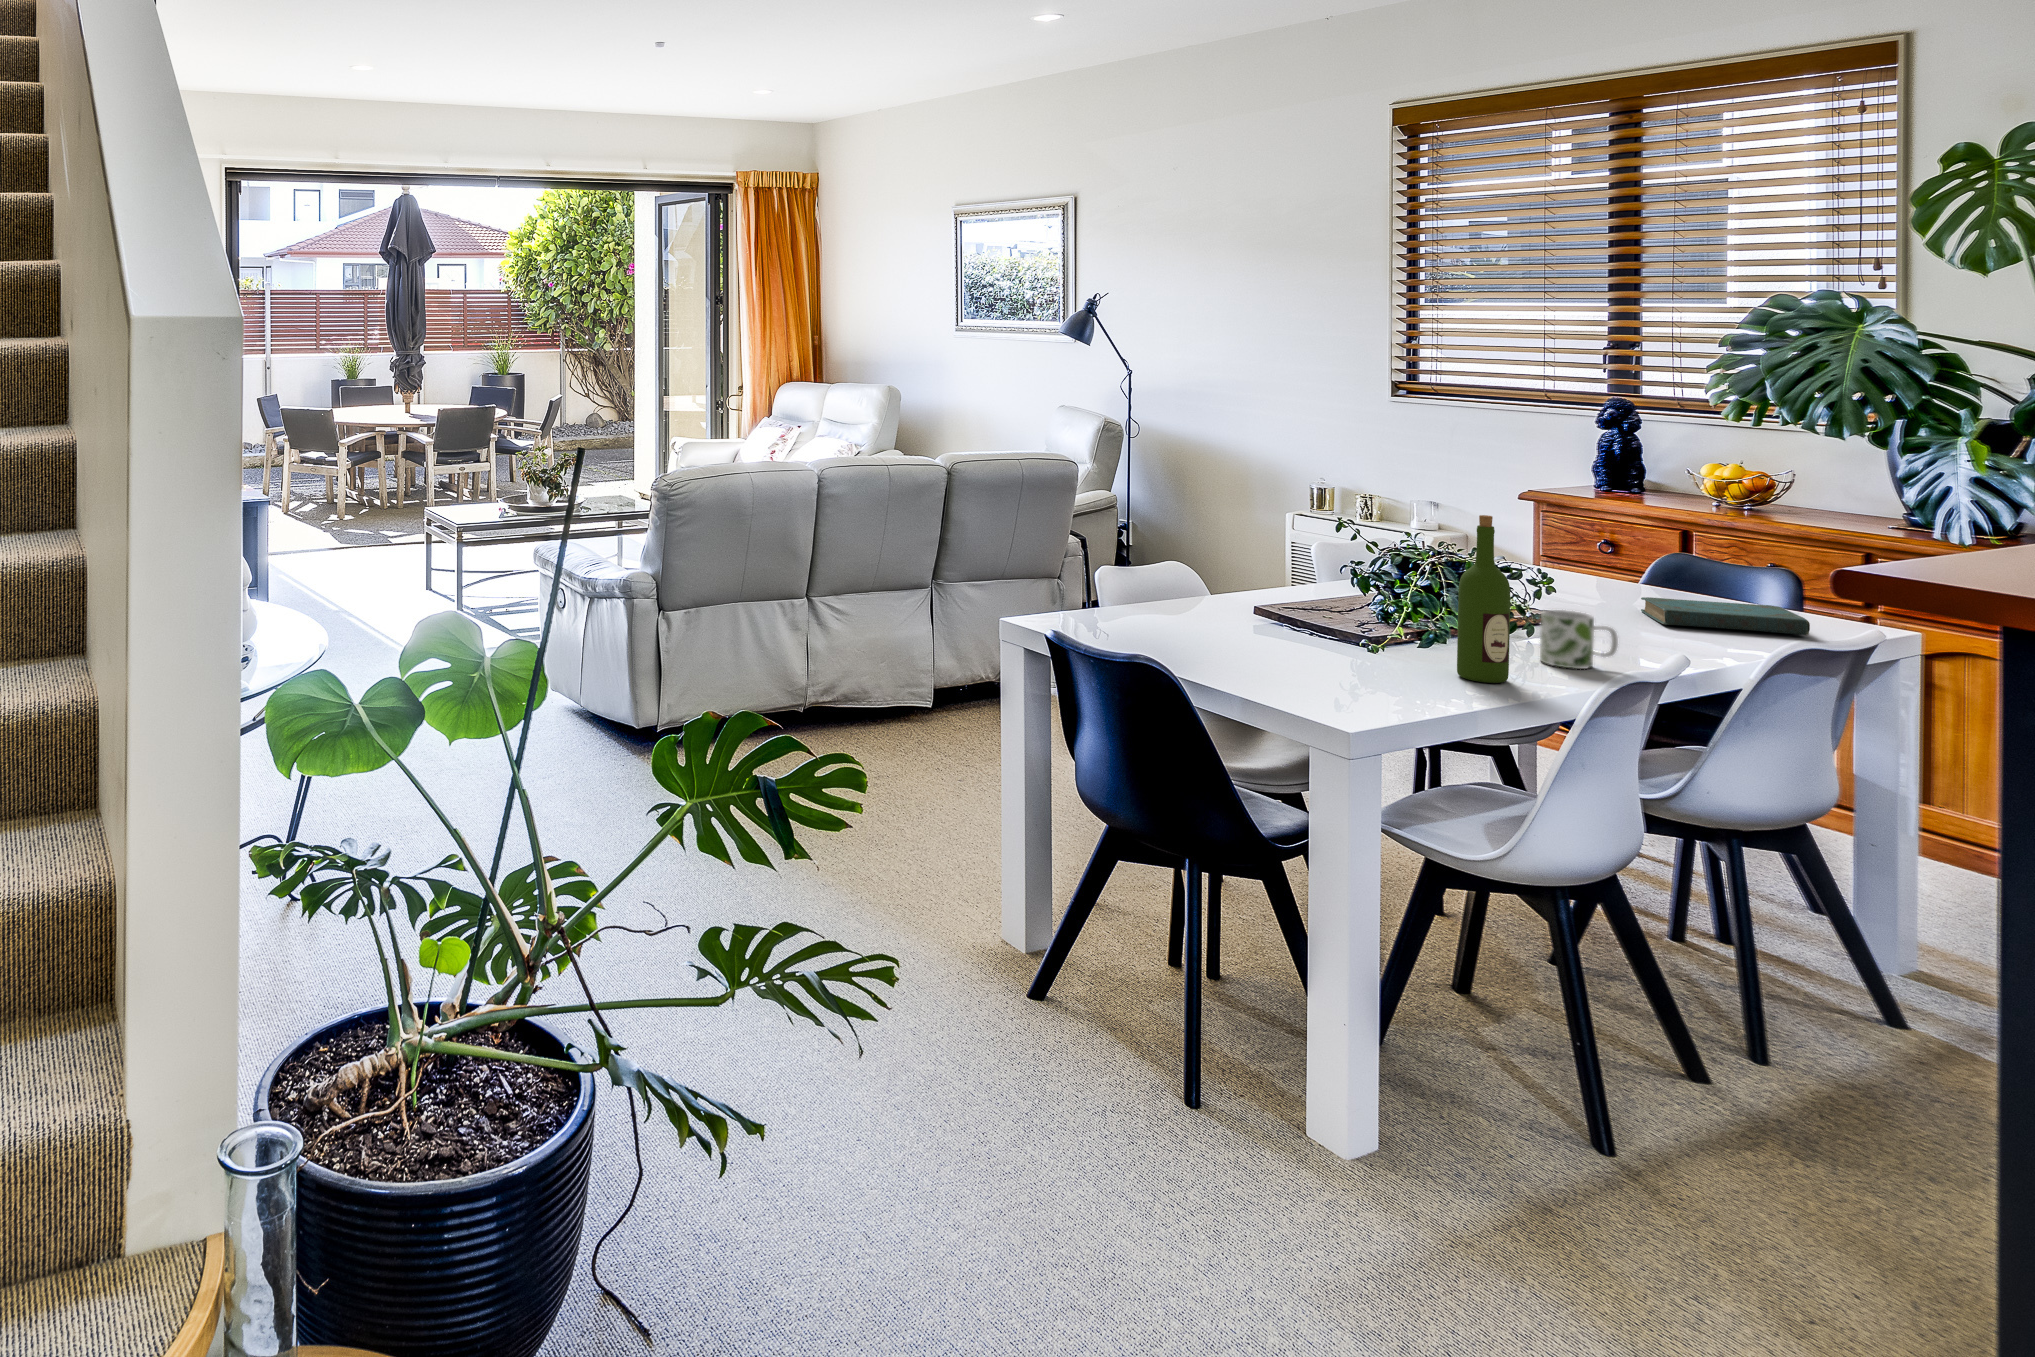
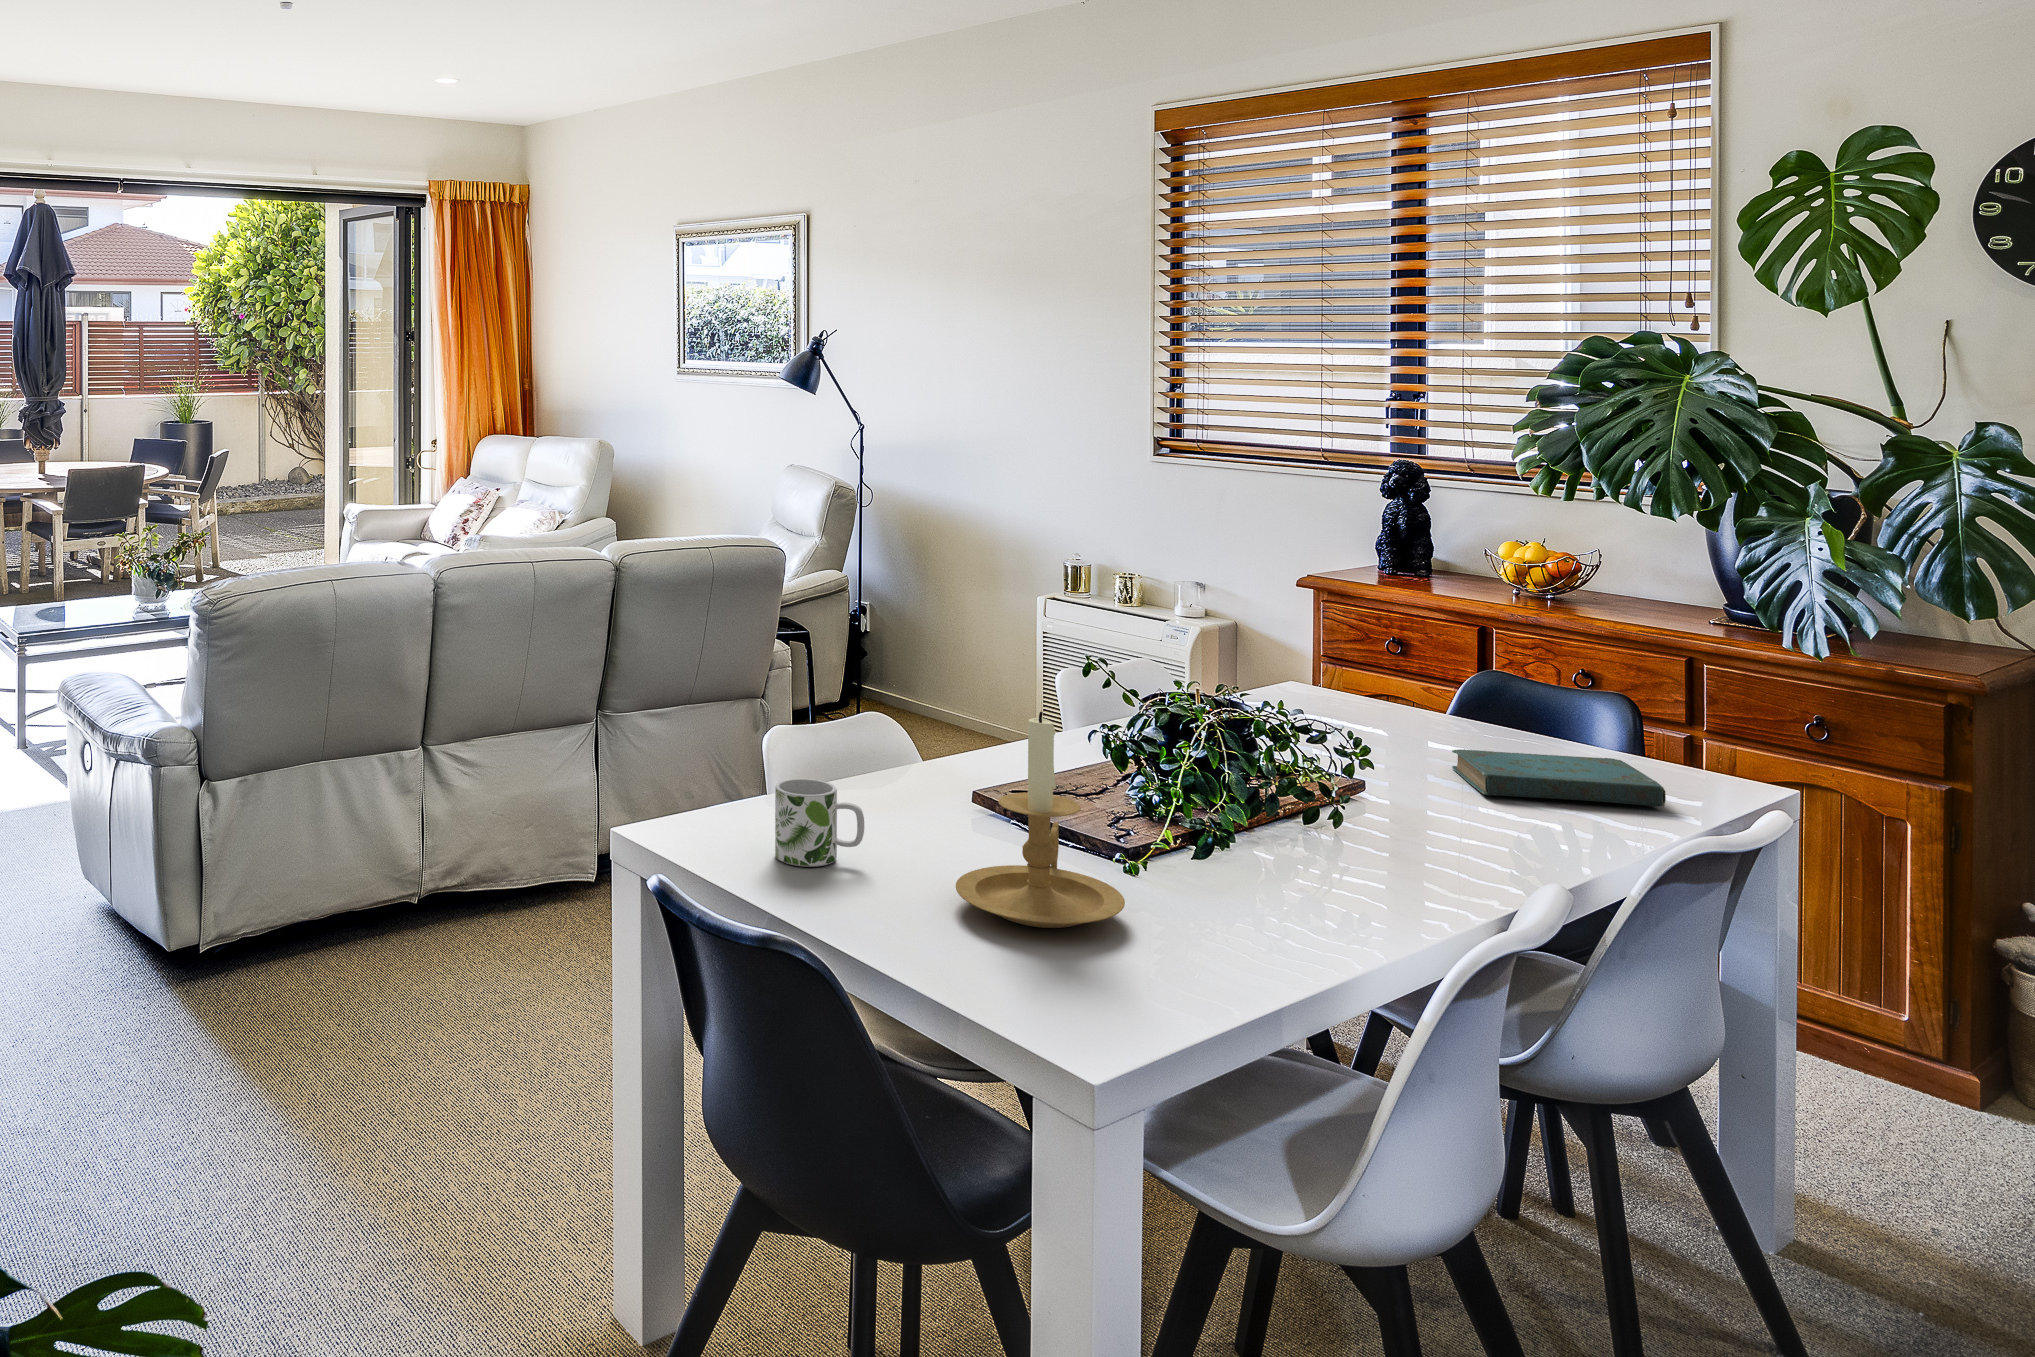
wine bottle: present [1457,515,1510,683] -> none [1219,678,1291,938]
candle holder: none [1270,535,1391,673] -> present [956,712,1125,928]
mug: present [1540,610,1618,669] -> present [775,779,864,867]

